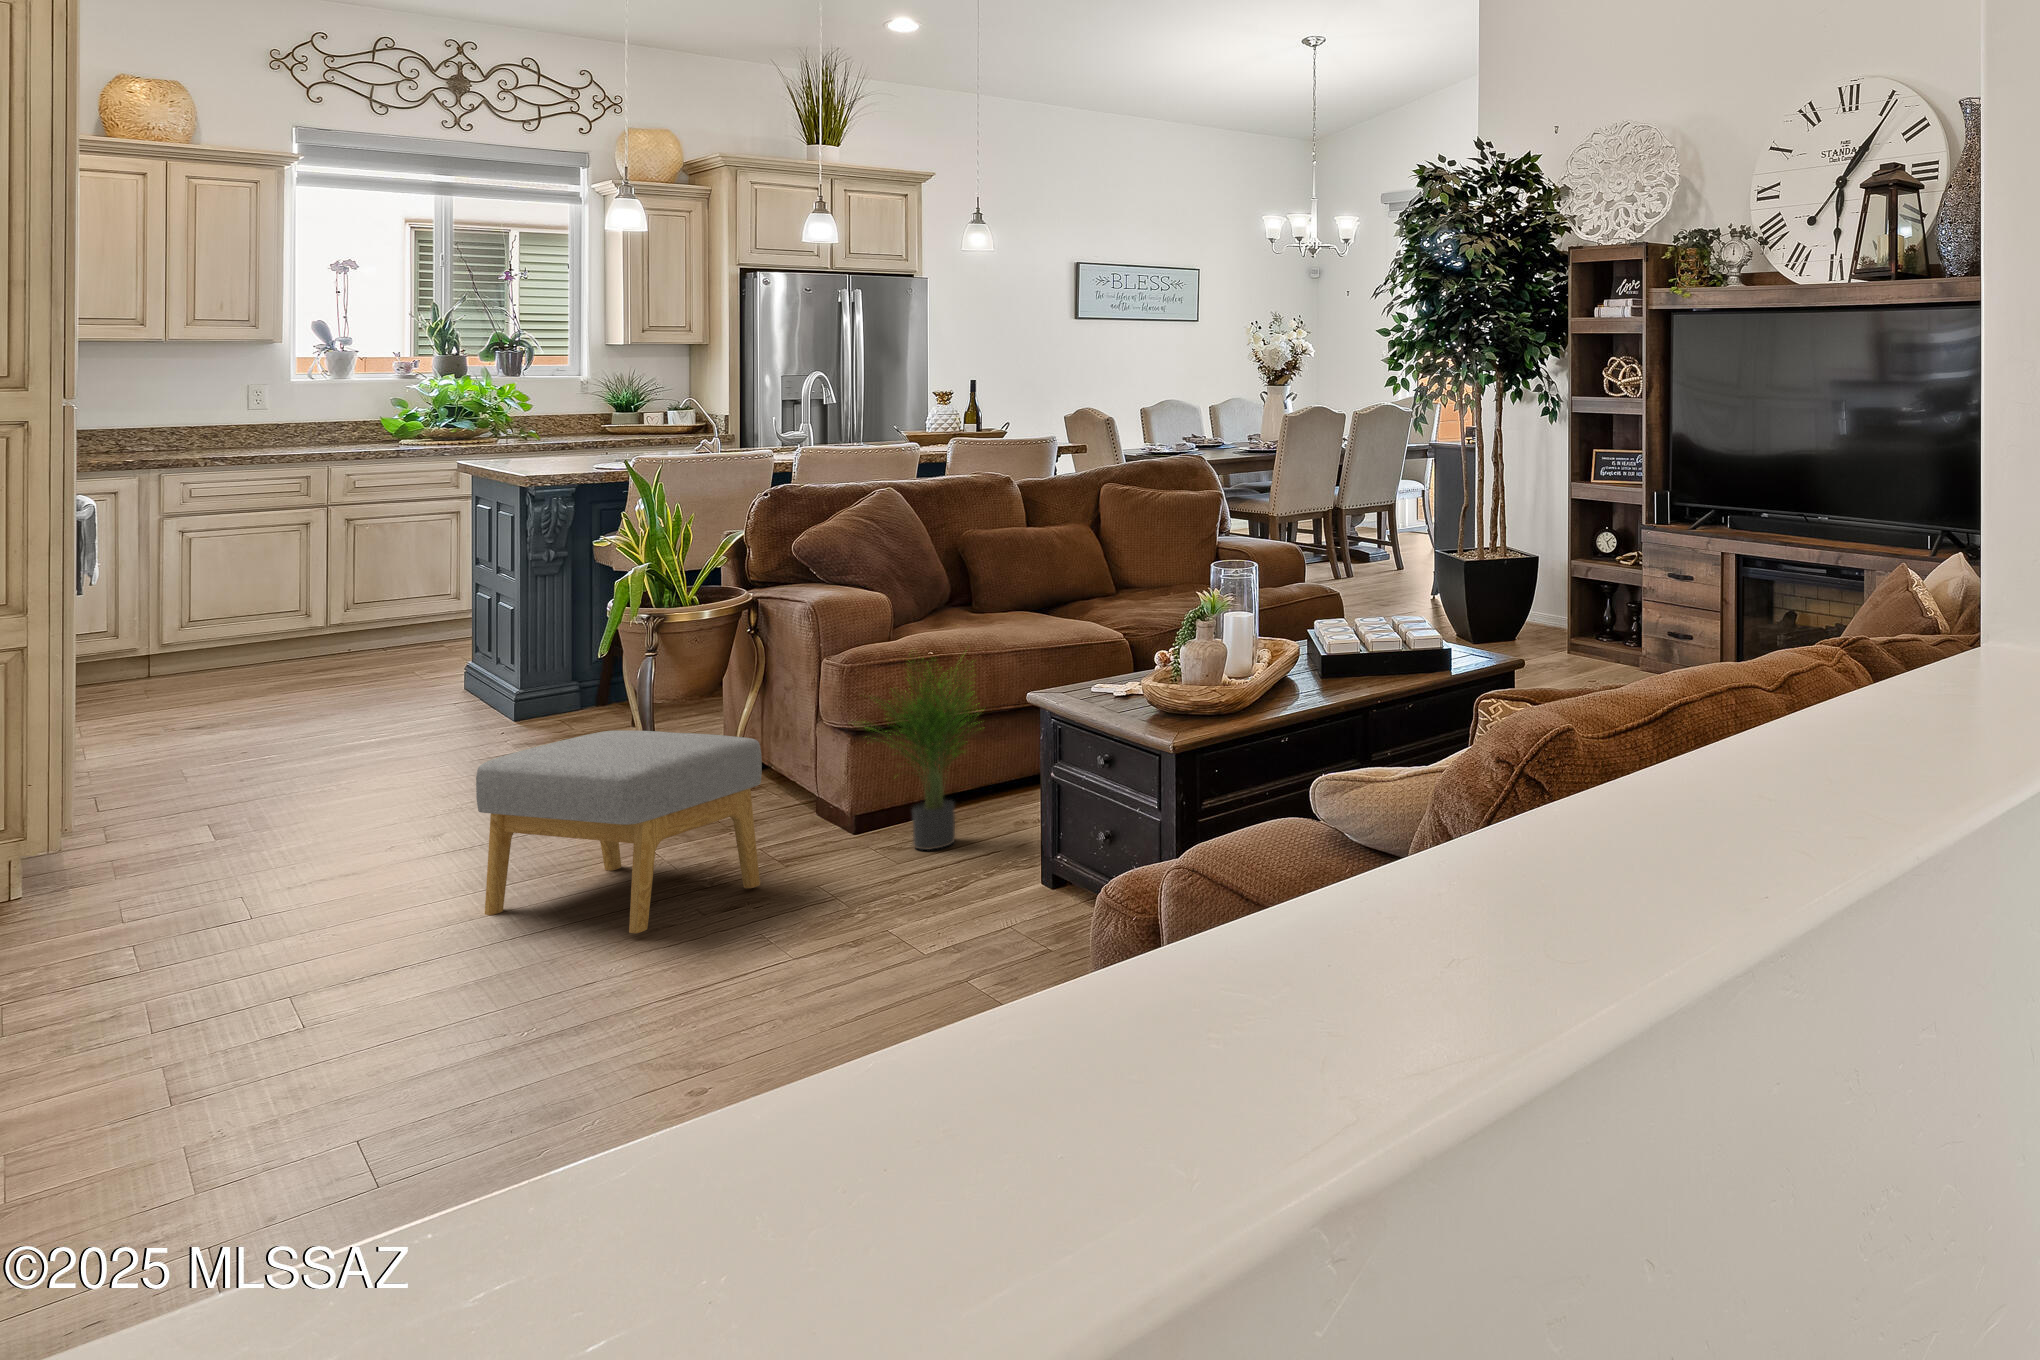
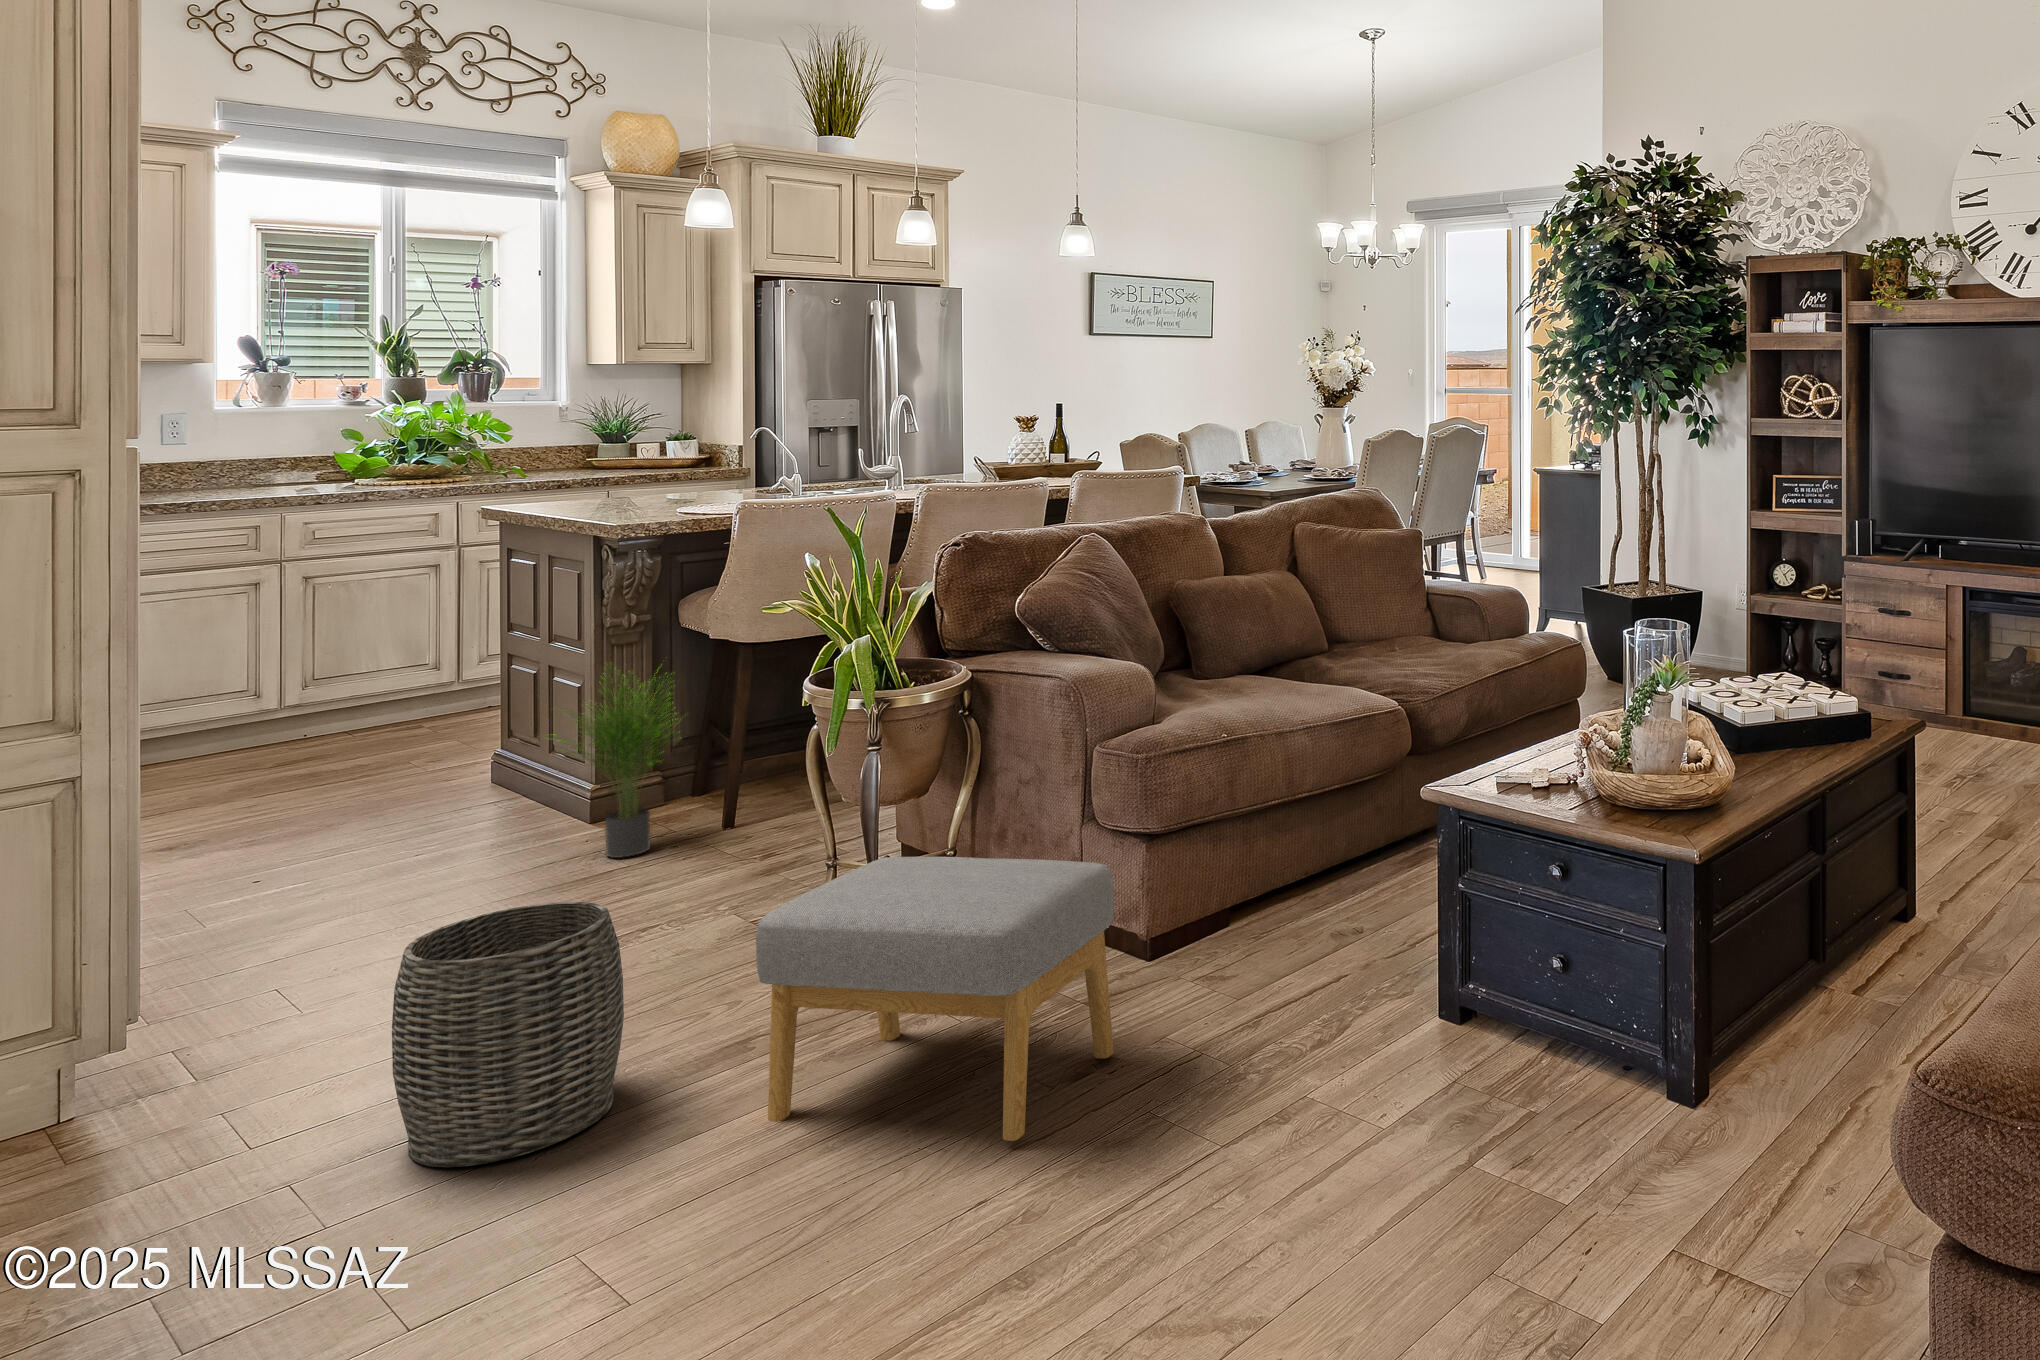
potted plant: present [867,659,983,850] -> present [552,670,677,858]
woven basket: none [220,751,399,929] -> present [392,902,624,1167]

